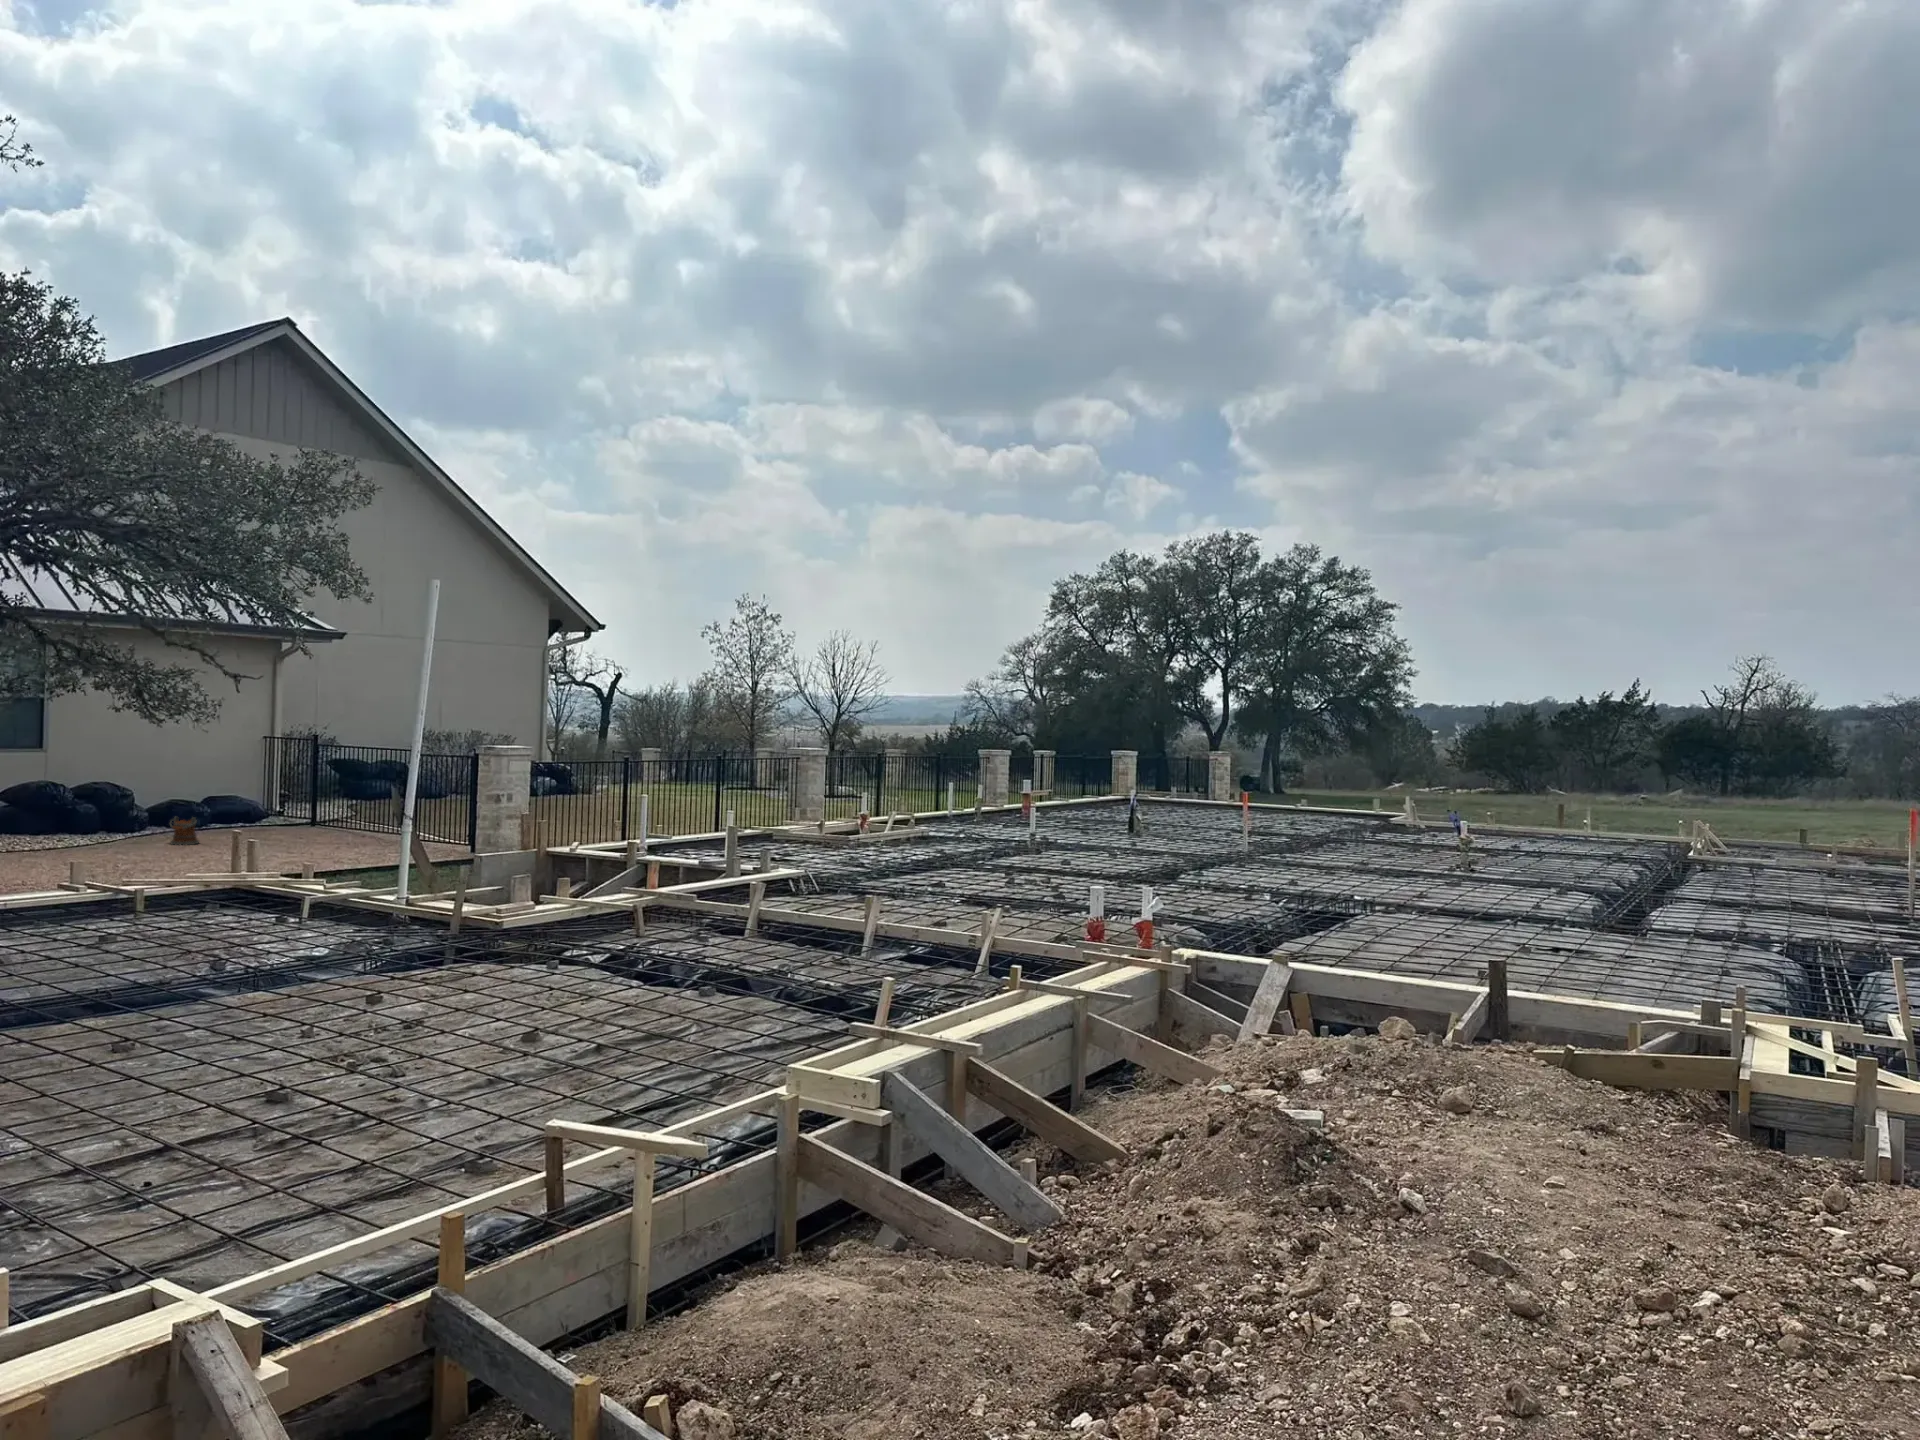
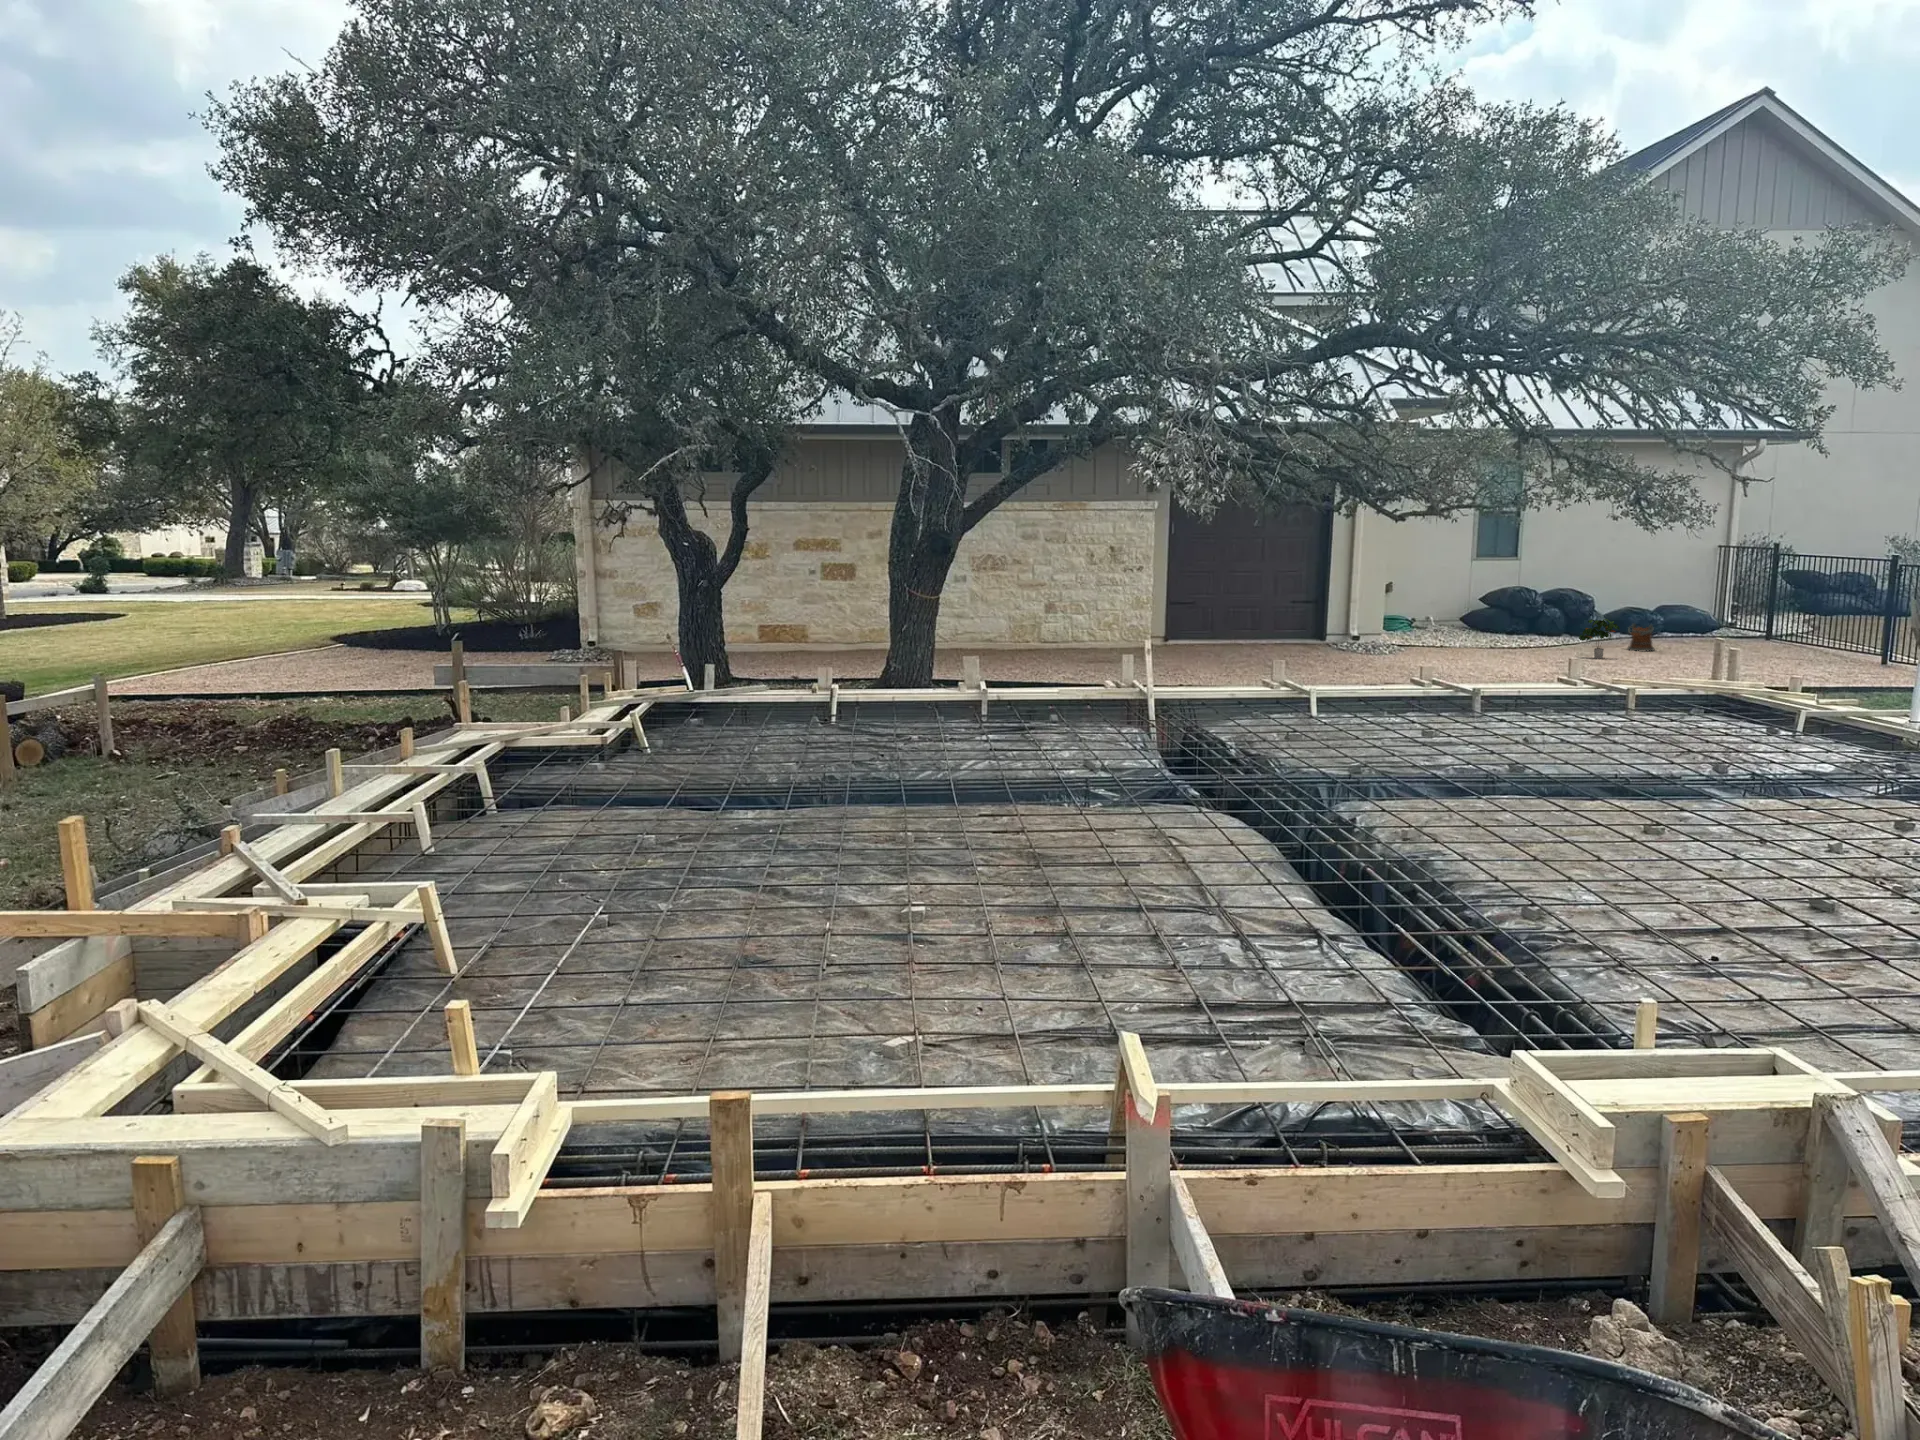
potted plant: none [111,814,157,856] -> present [1579,619,1620,659]

